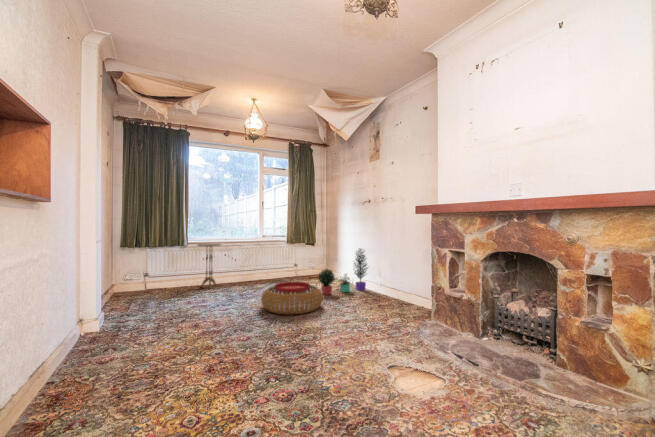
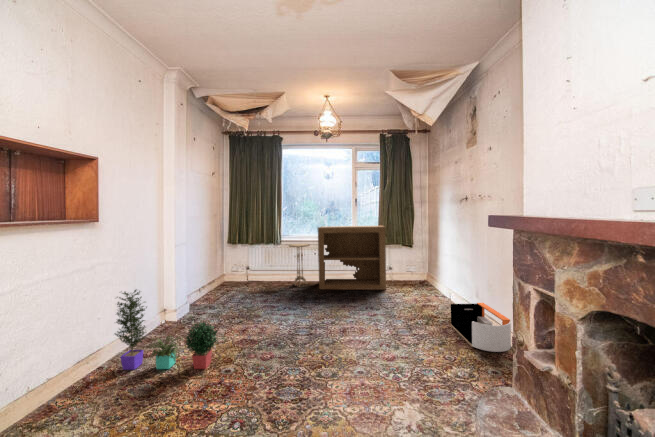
bookshelf: none [231,225,299,288] -> present [318,226,386,290]
potted plant: present [318,249,367,295] -> present [115,290,218,370]
storage bin: none [369,278,415,308] -> present [451,303,511,352]
pouf: present [262,282,323,314] -> none [317,294,384,335]

